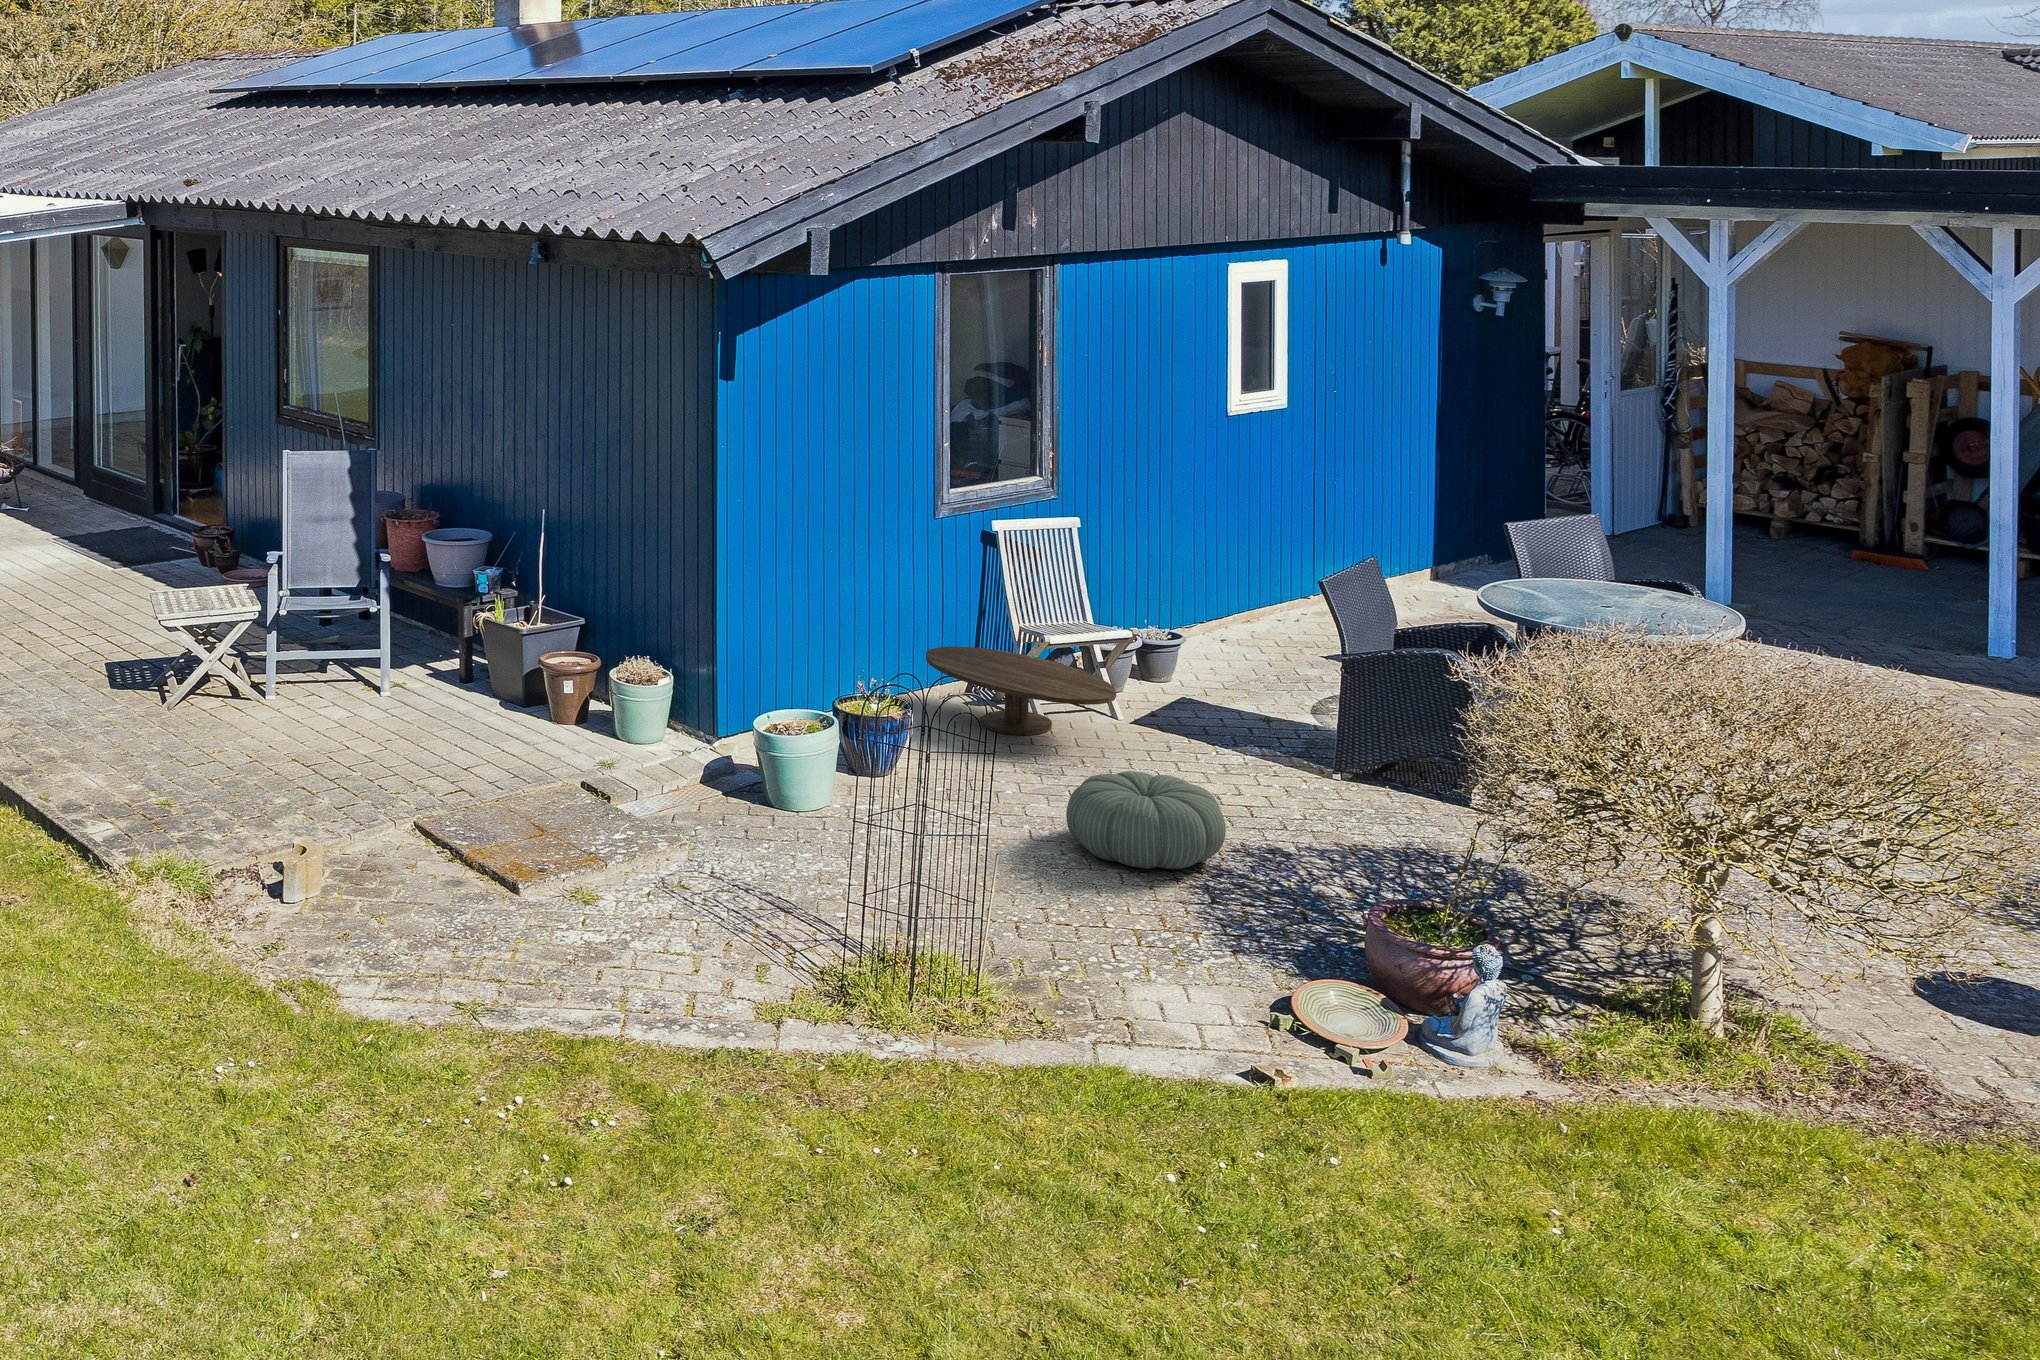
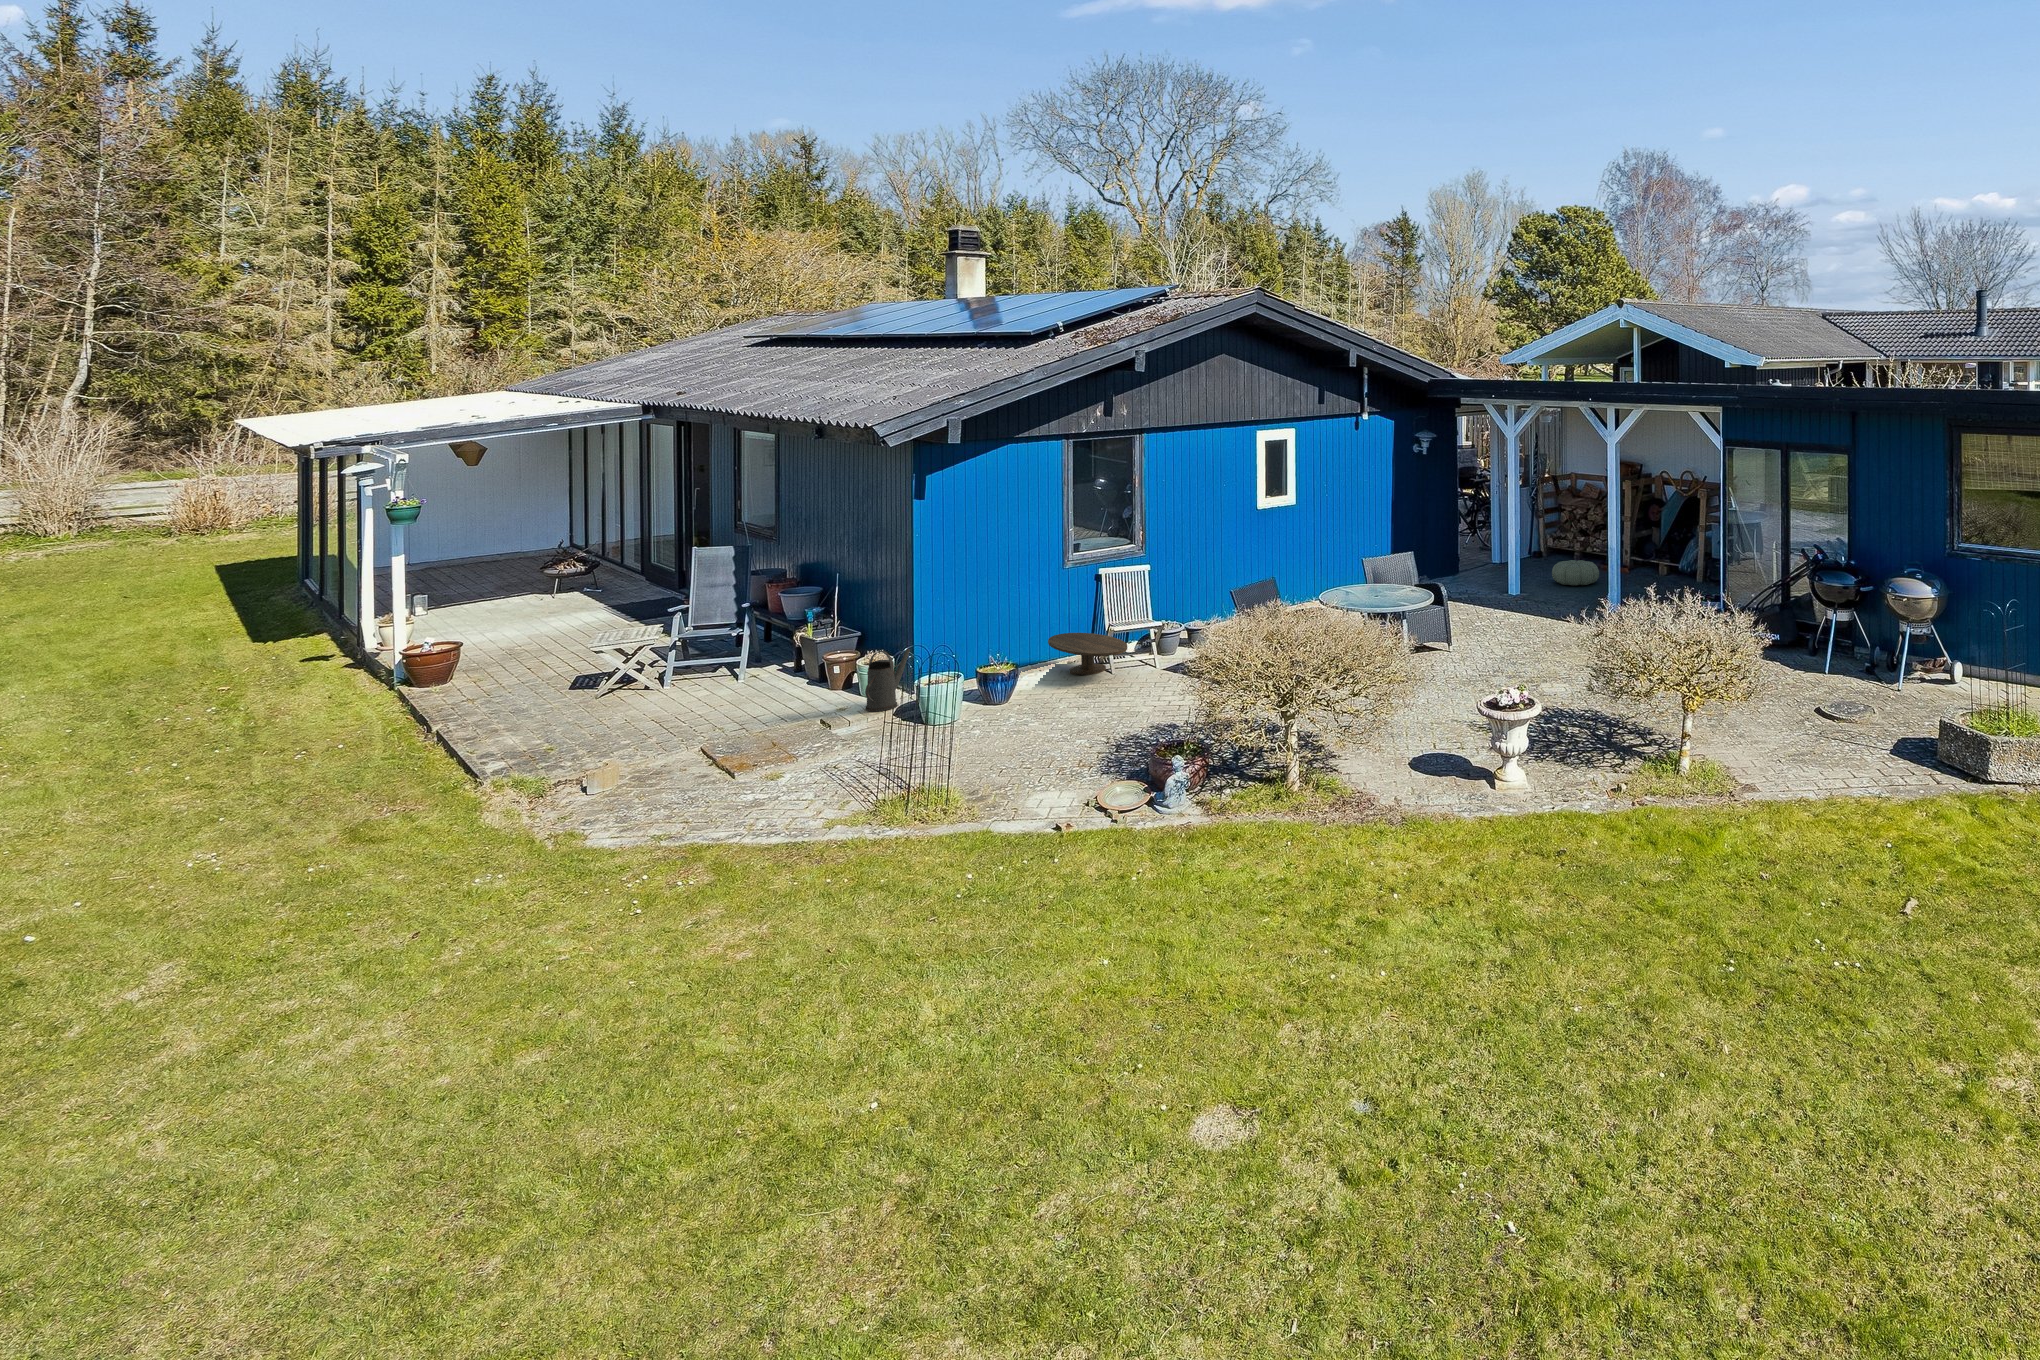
watering can: none [661,666,716,786] -> present [865,649,910,712]
pouf: present [1066,771,1226,869] -> present [1552,560,1599,586]

